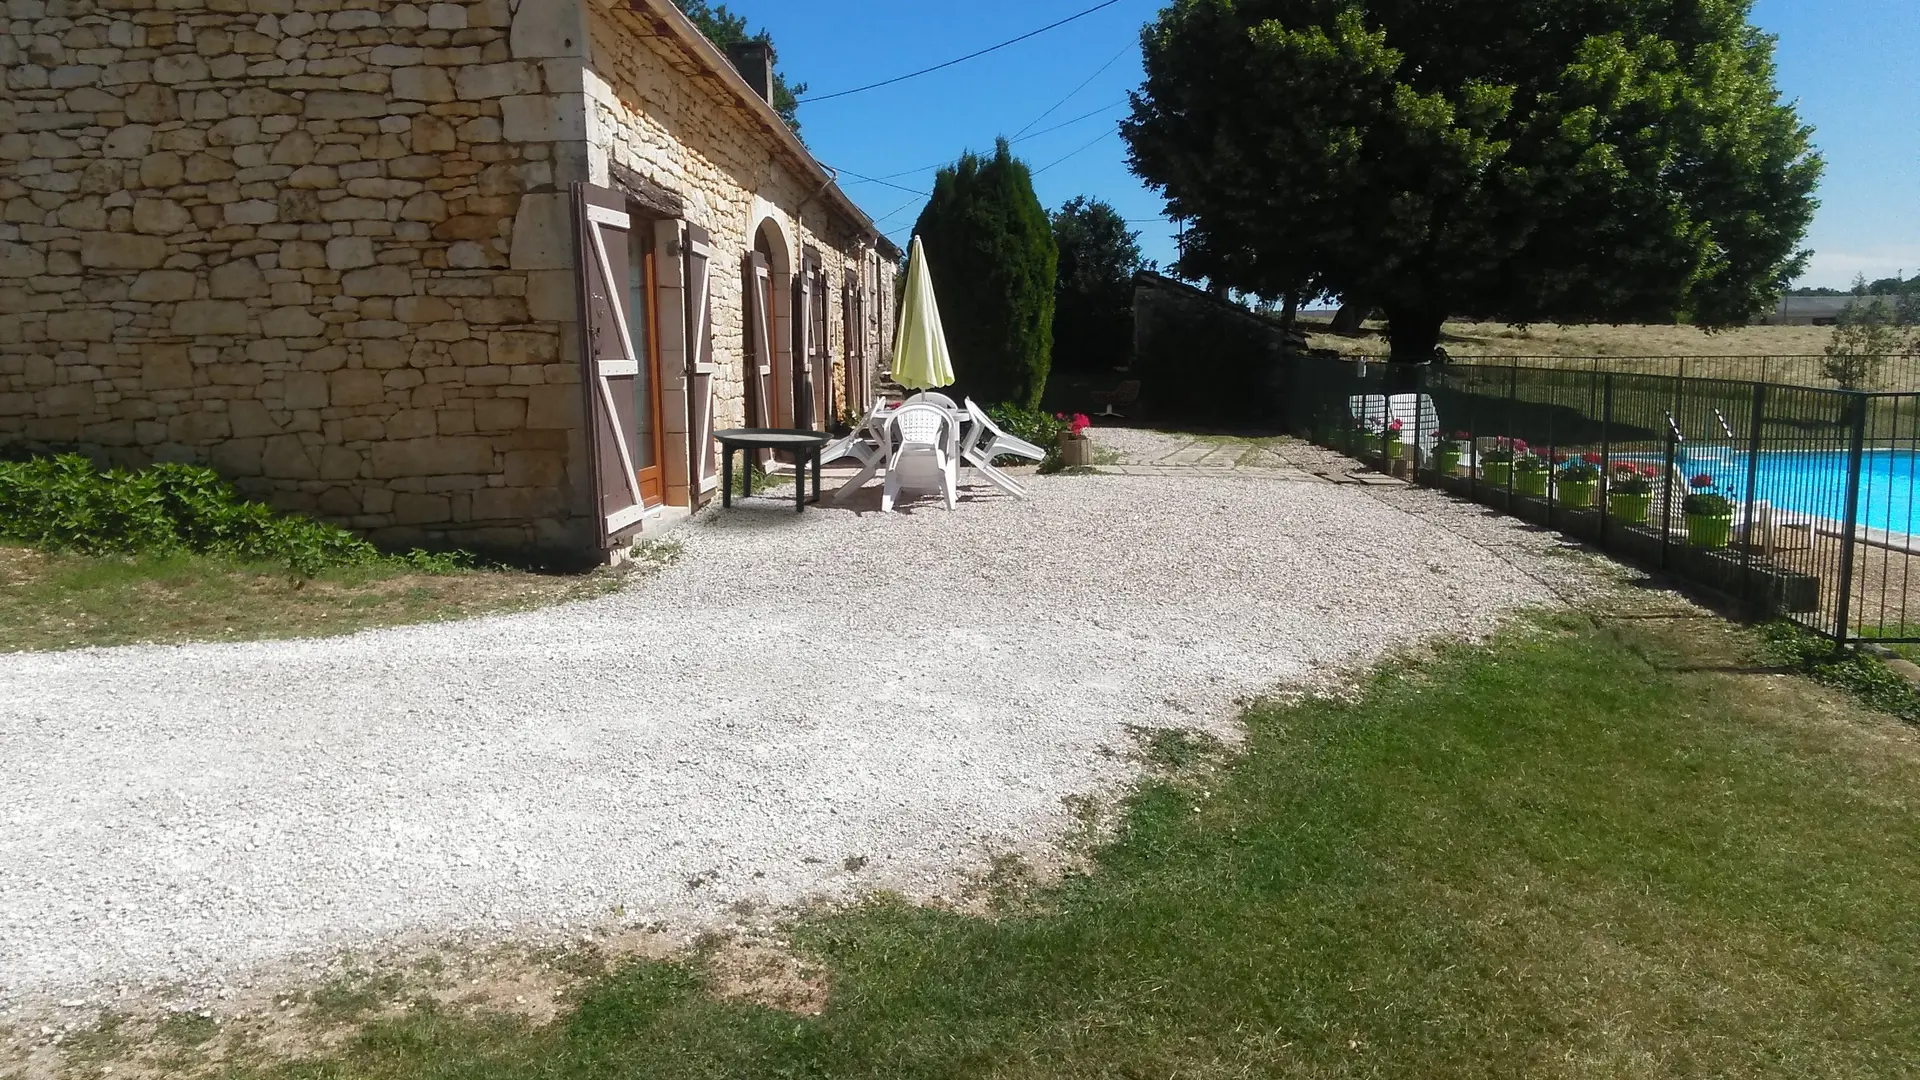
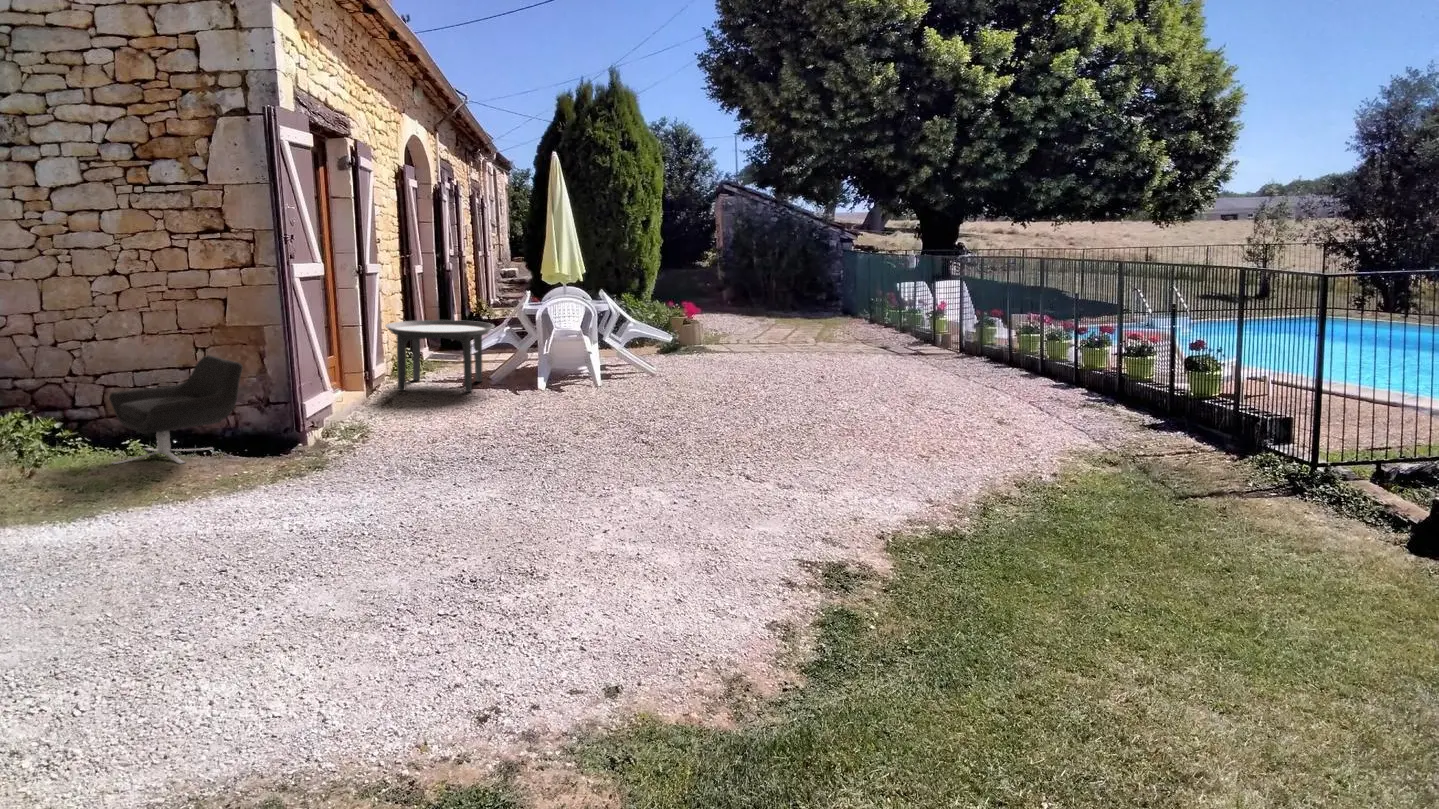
lounge chair: present [1090,381,1141,416] -> present [109,355,243,464]

